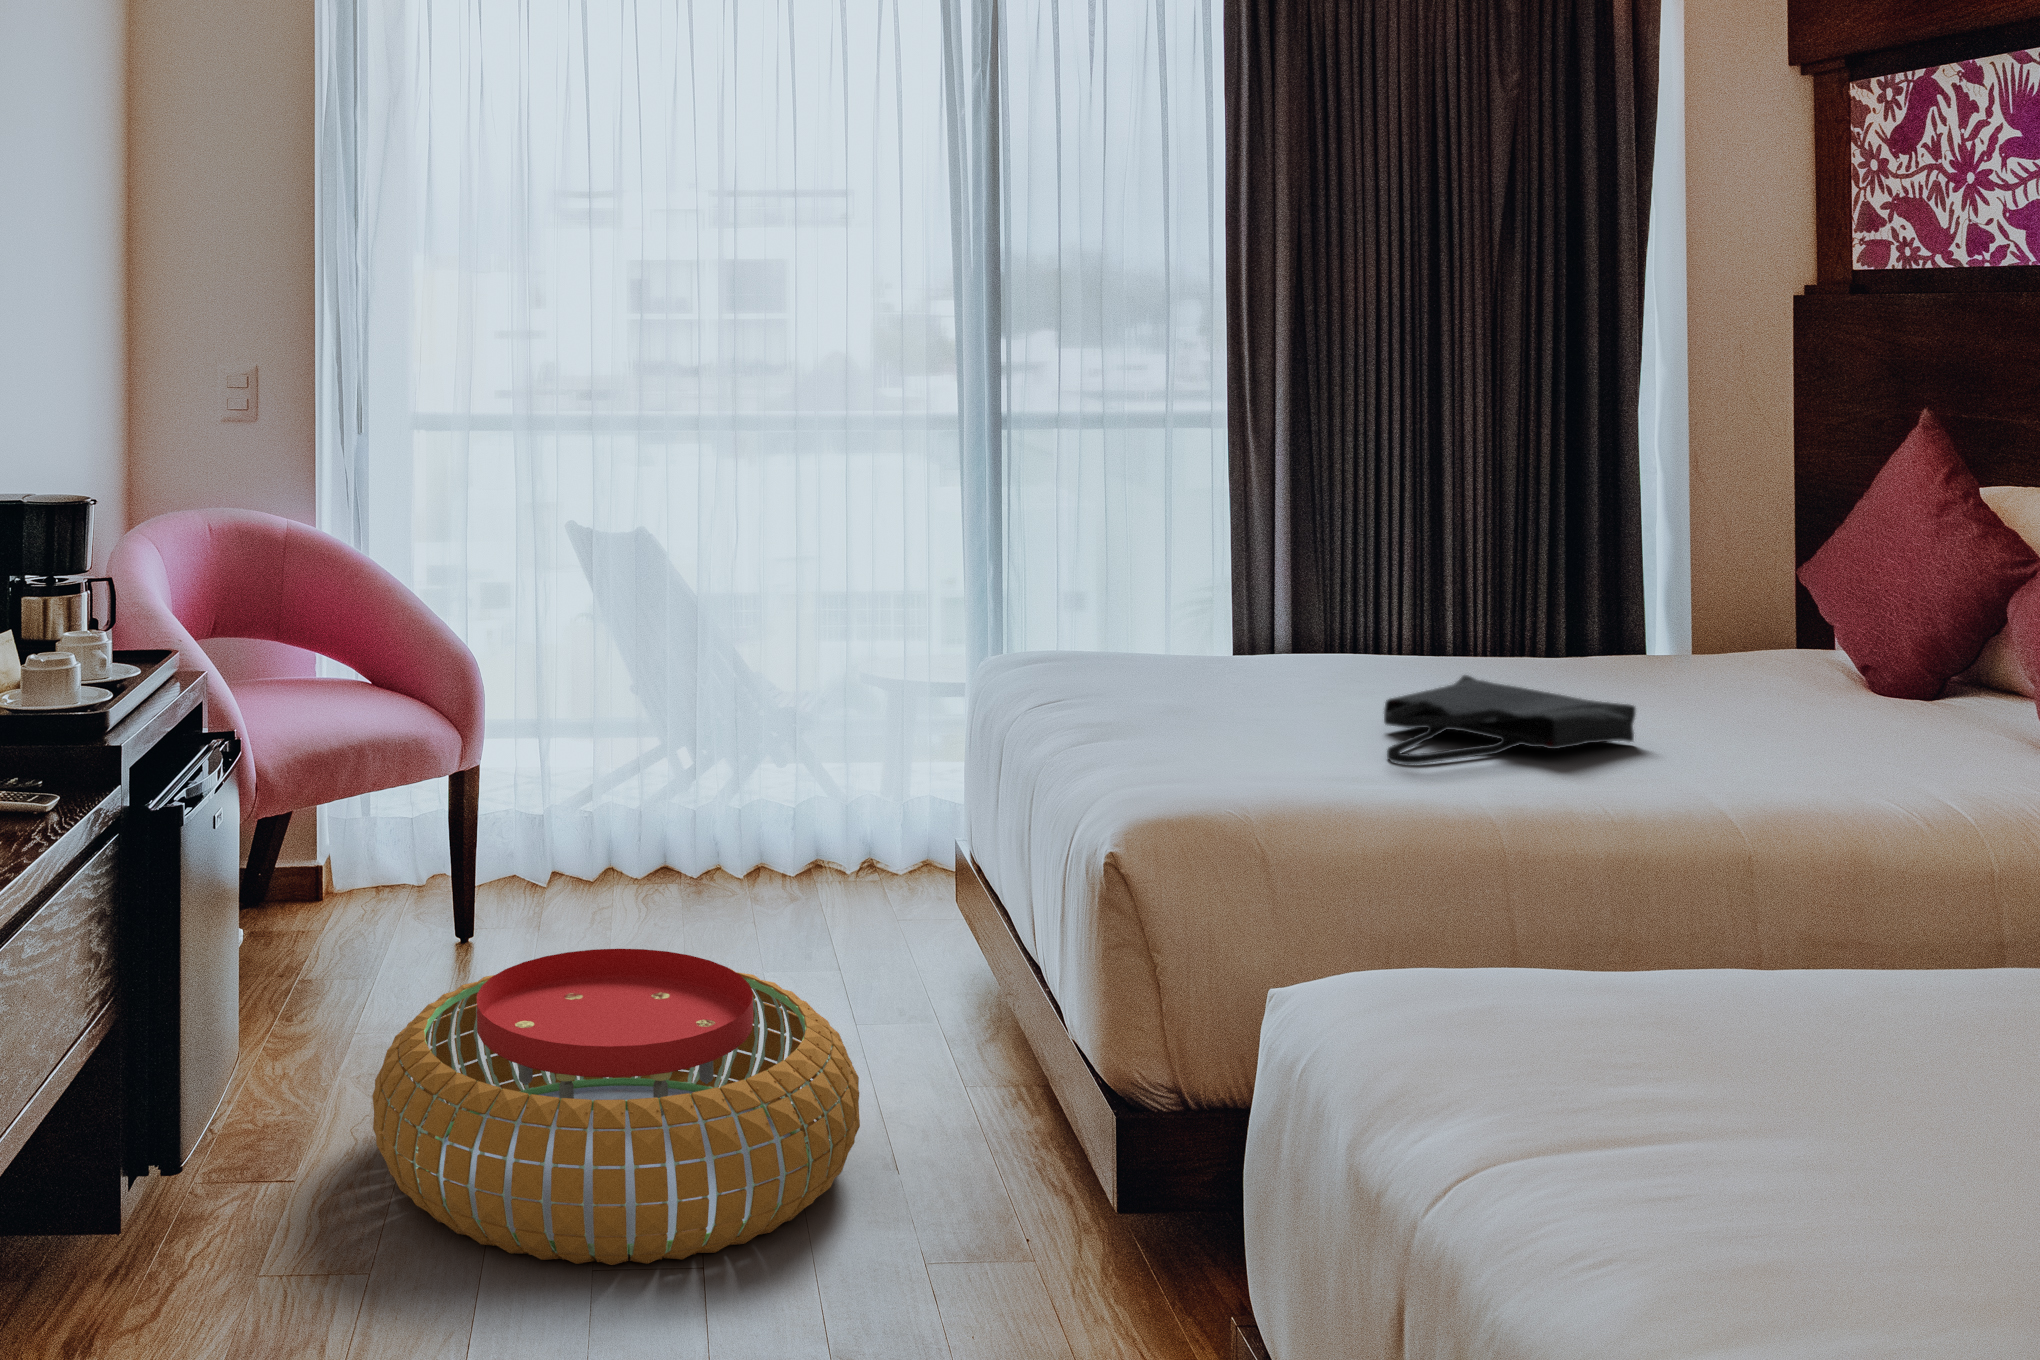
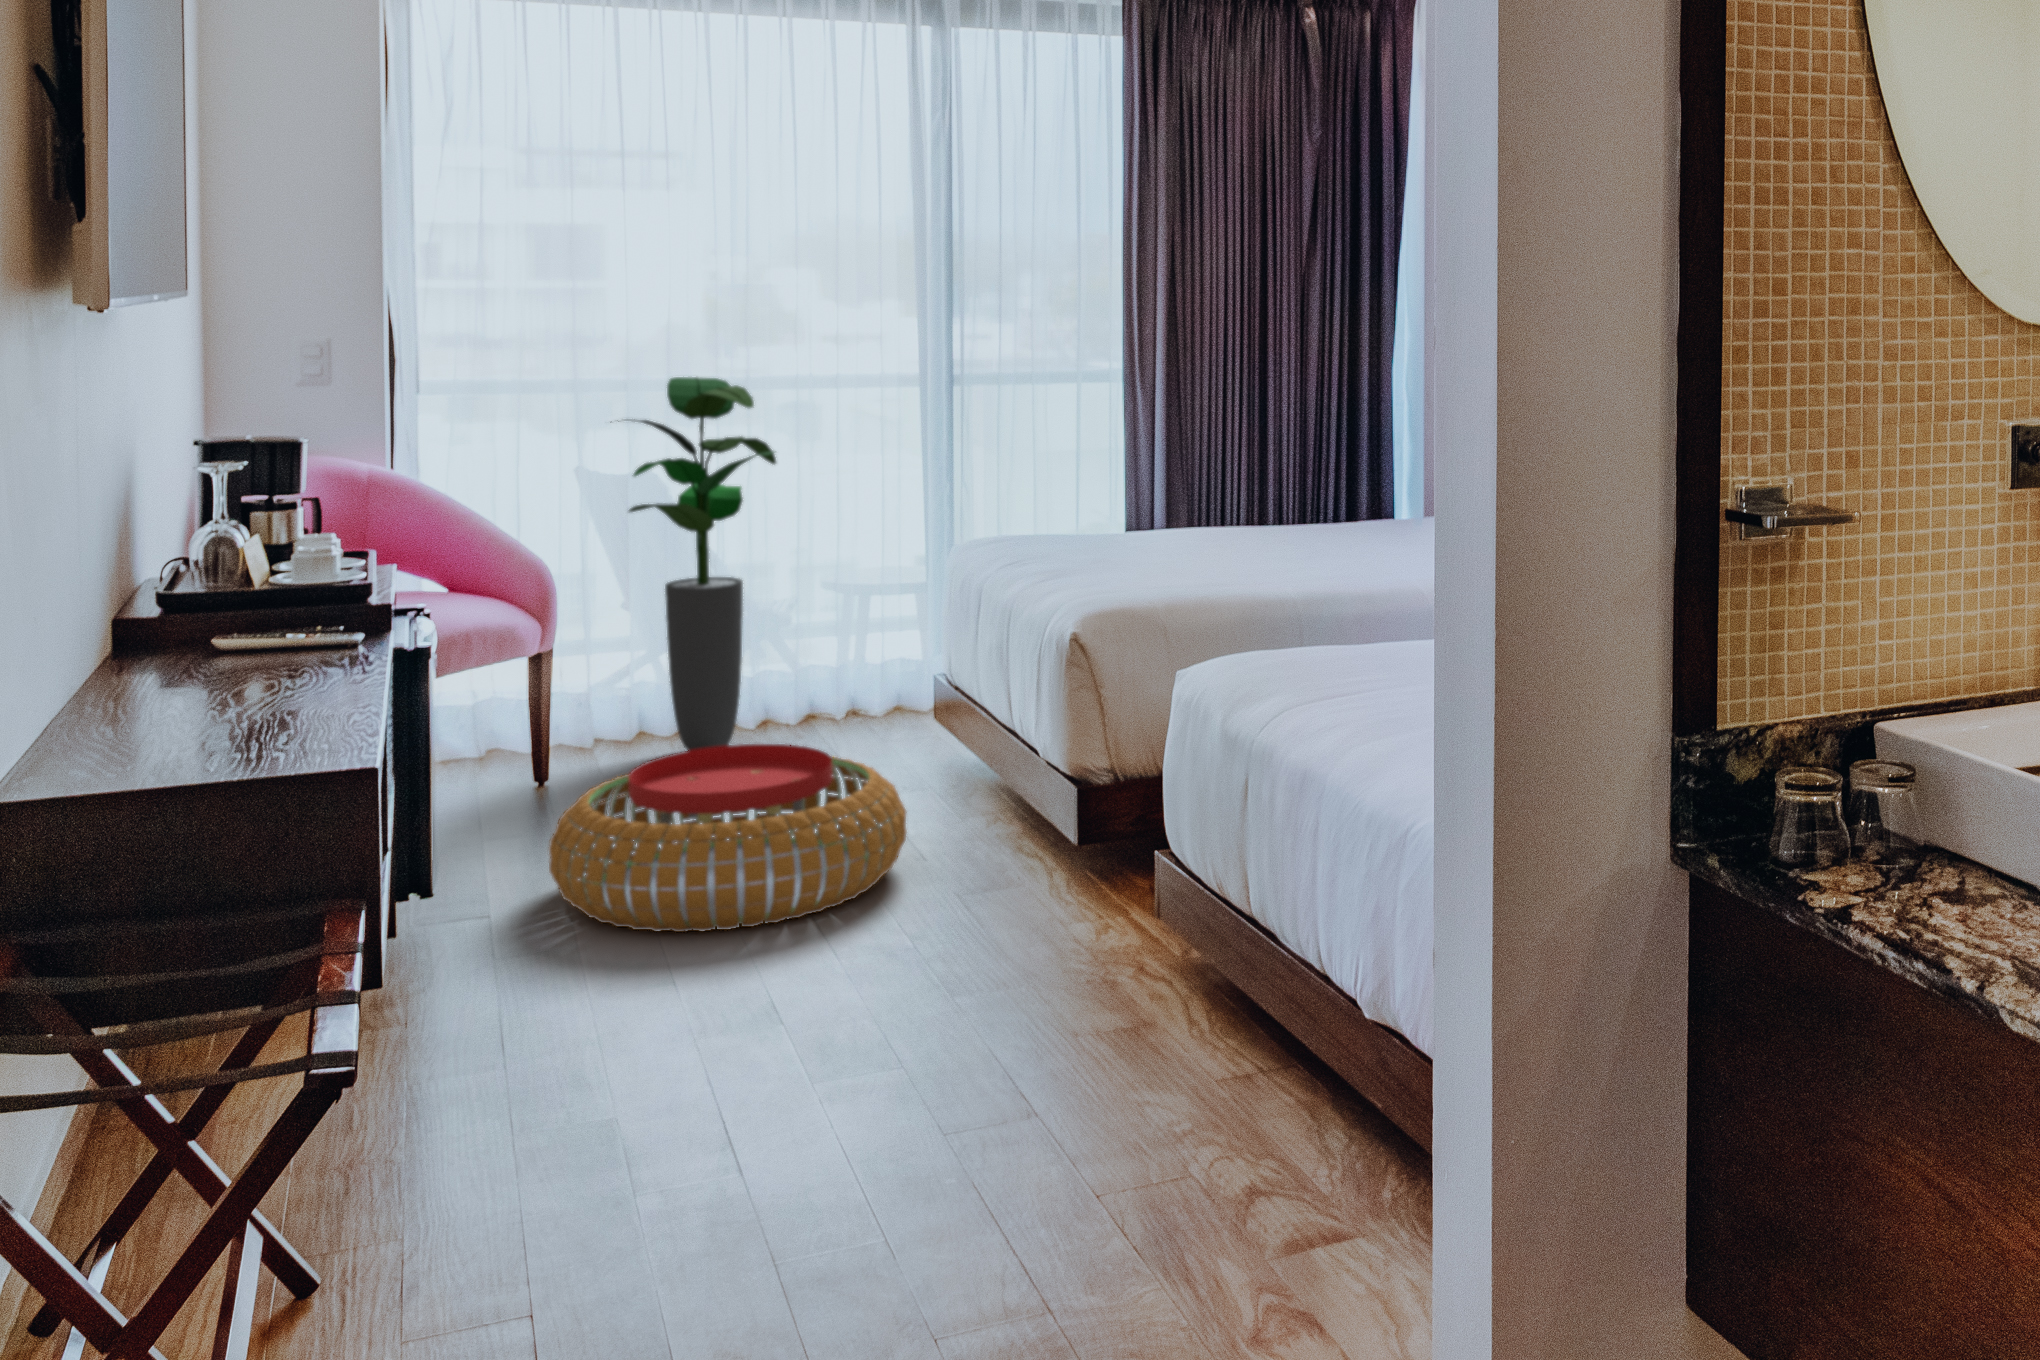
potted plant: none [555,426,762,909] -> present [618,377,776,751]
tote bag: present [1384,675,1636,764] -> none [1229,527,1370,576]

